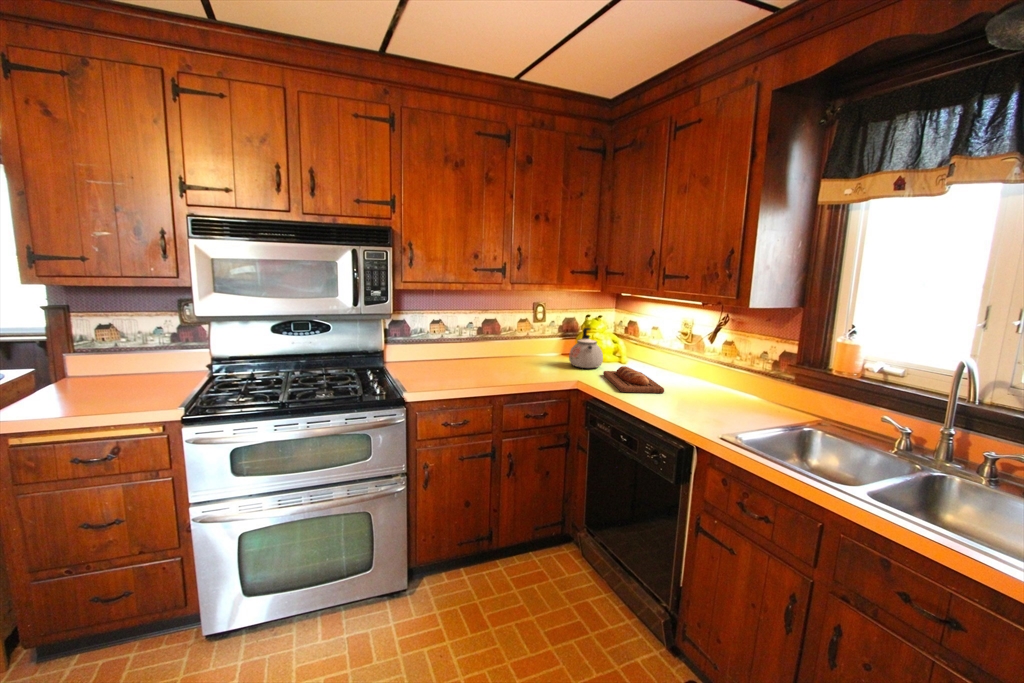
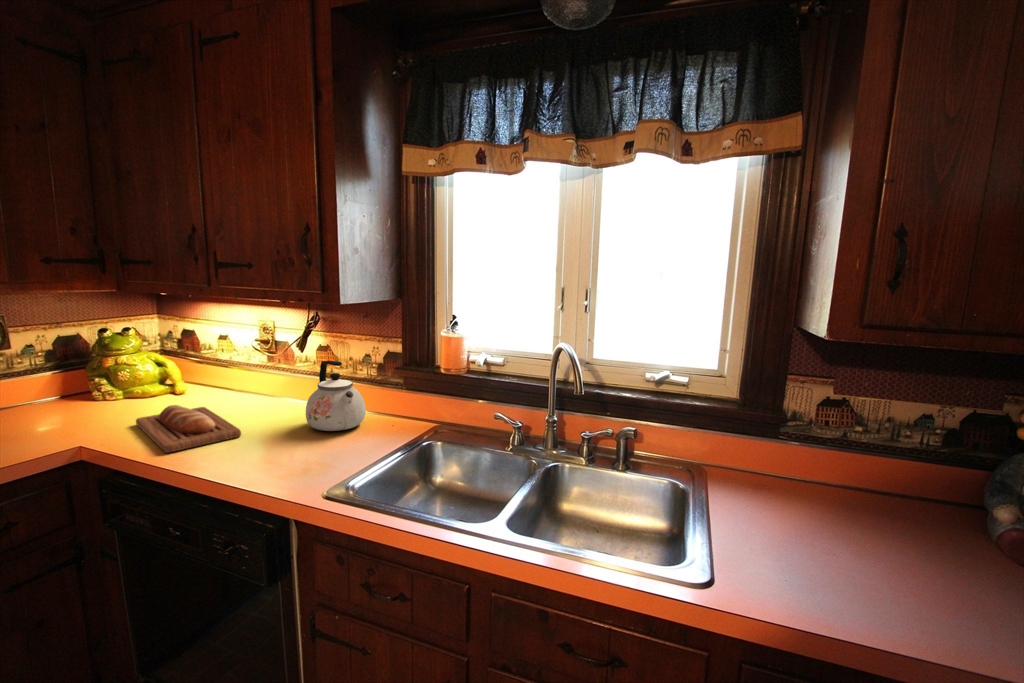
kettle: present [569,328,603,368] -> present [306,360,366,431]

